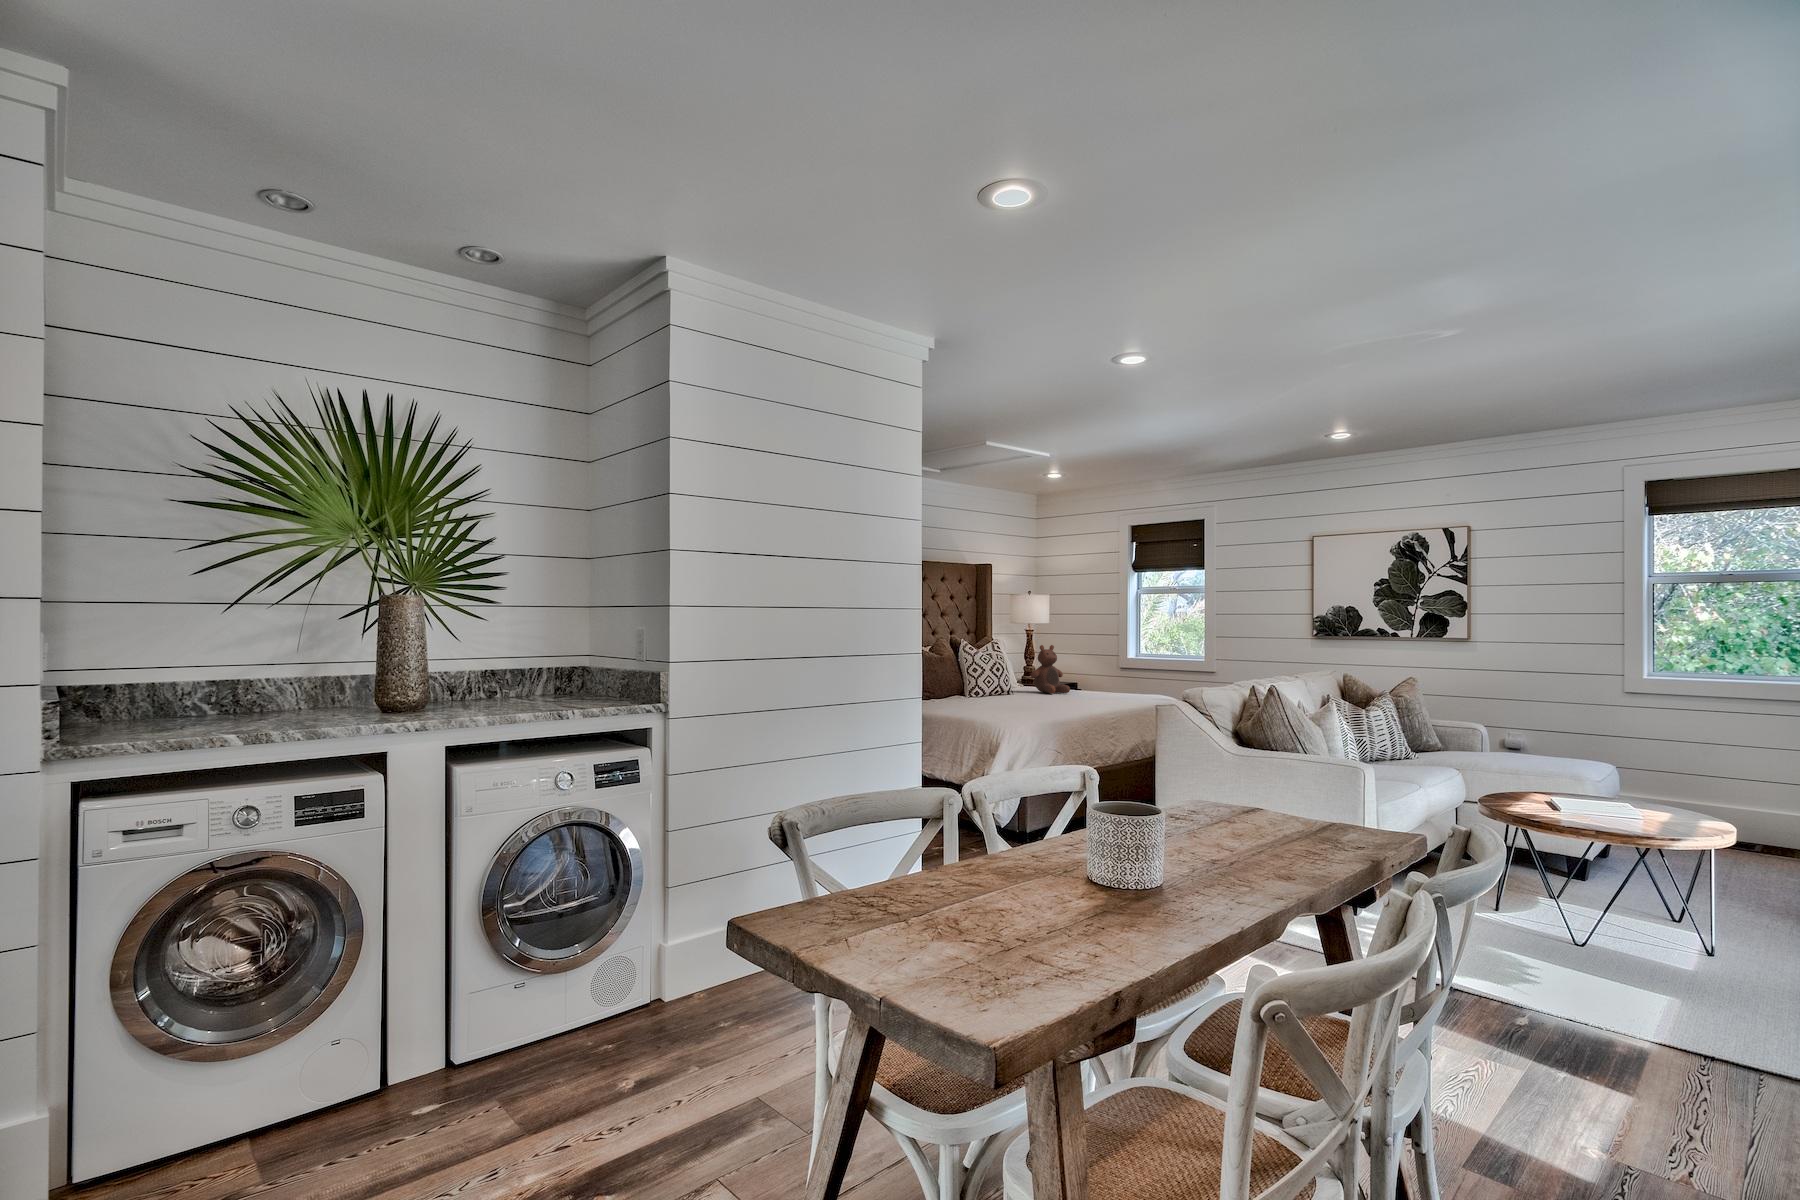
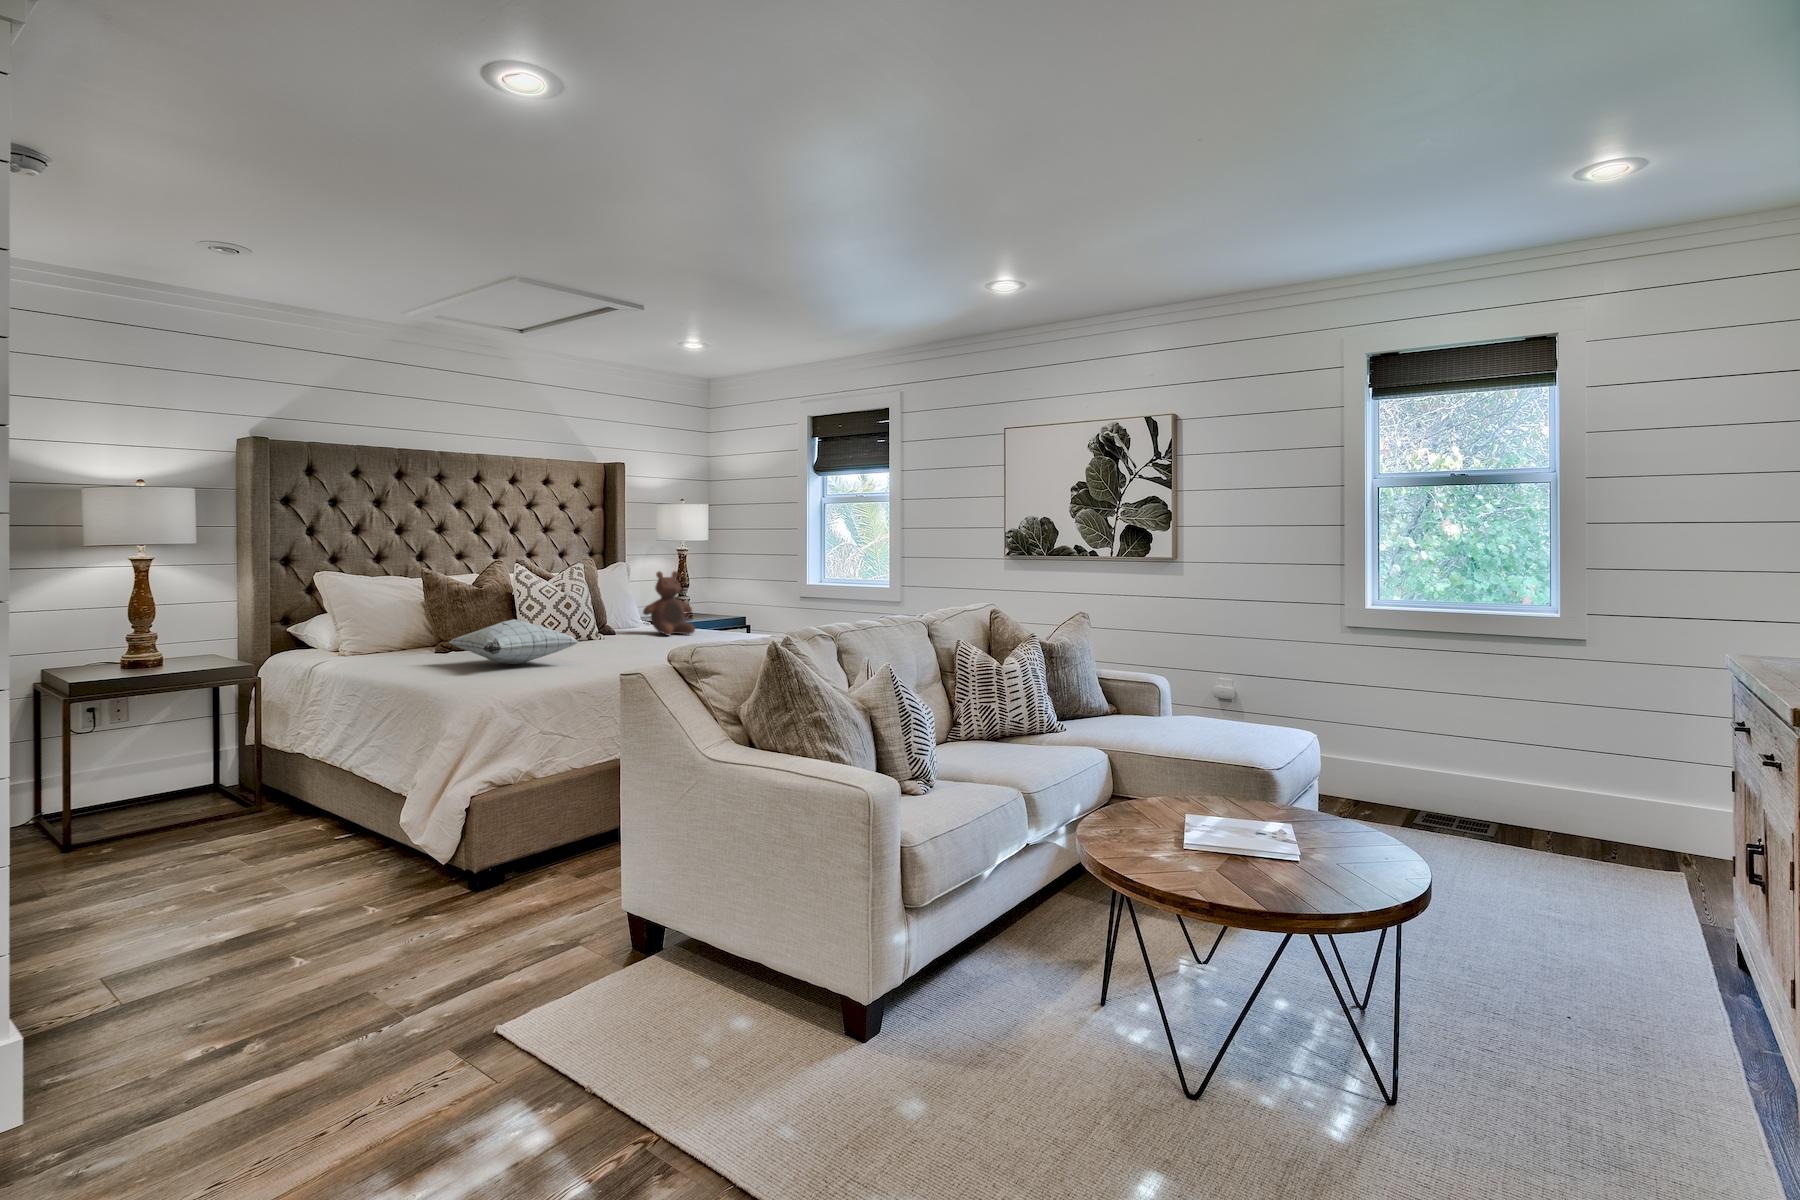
pillow: none [954,676,1043,708] -> present [449,619,578,664]

